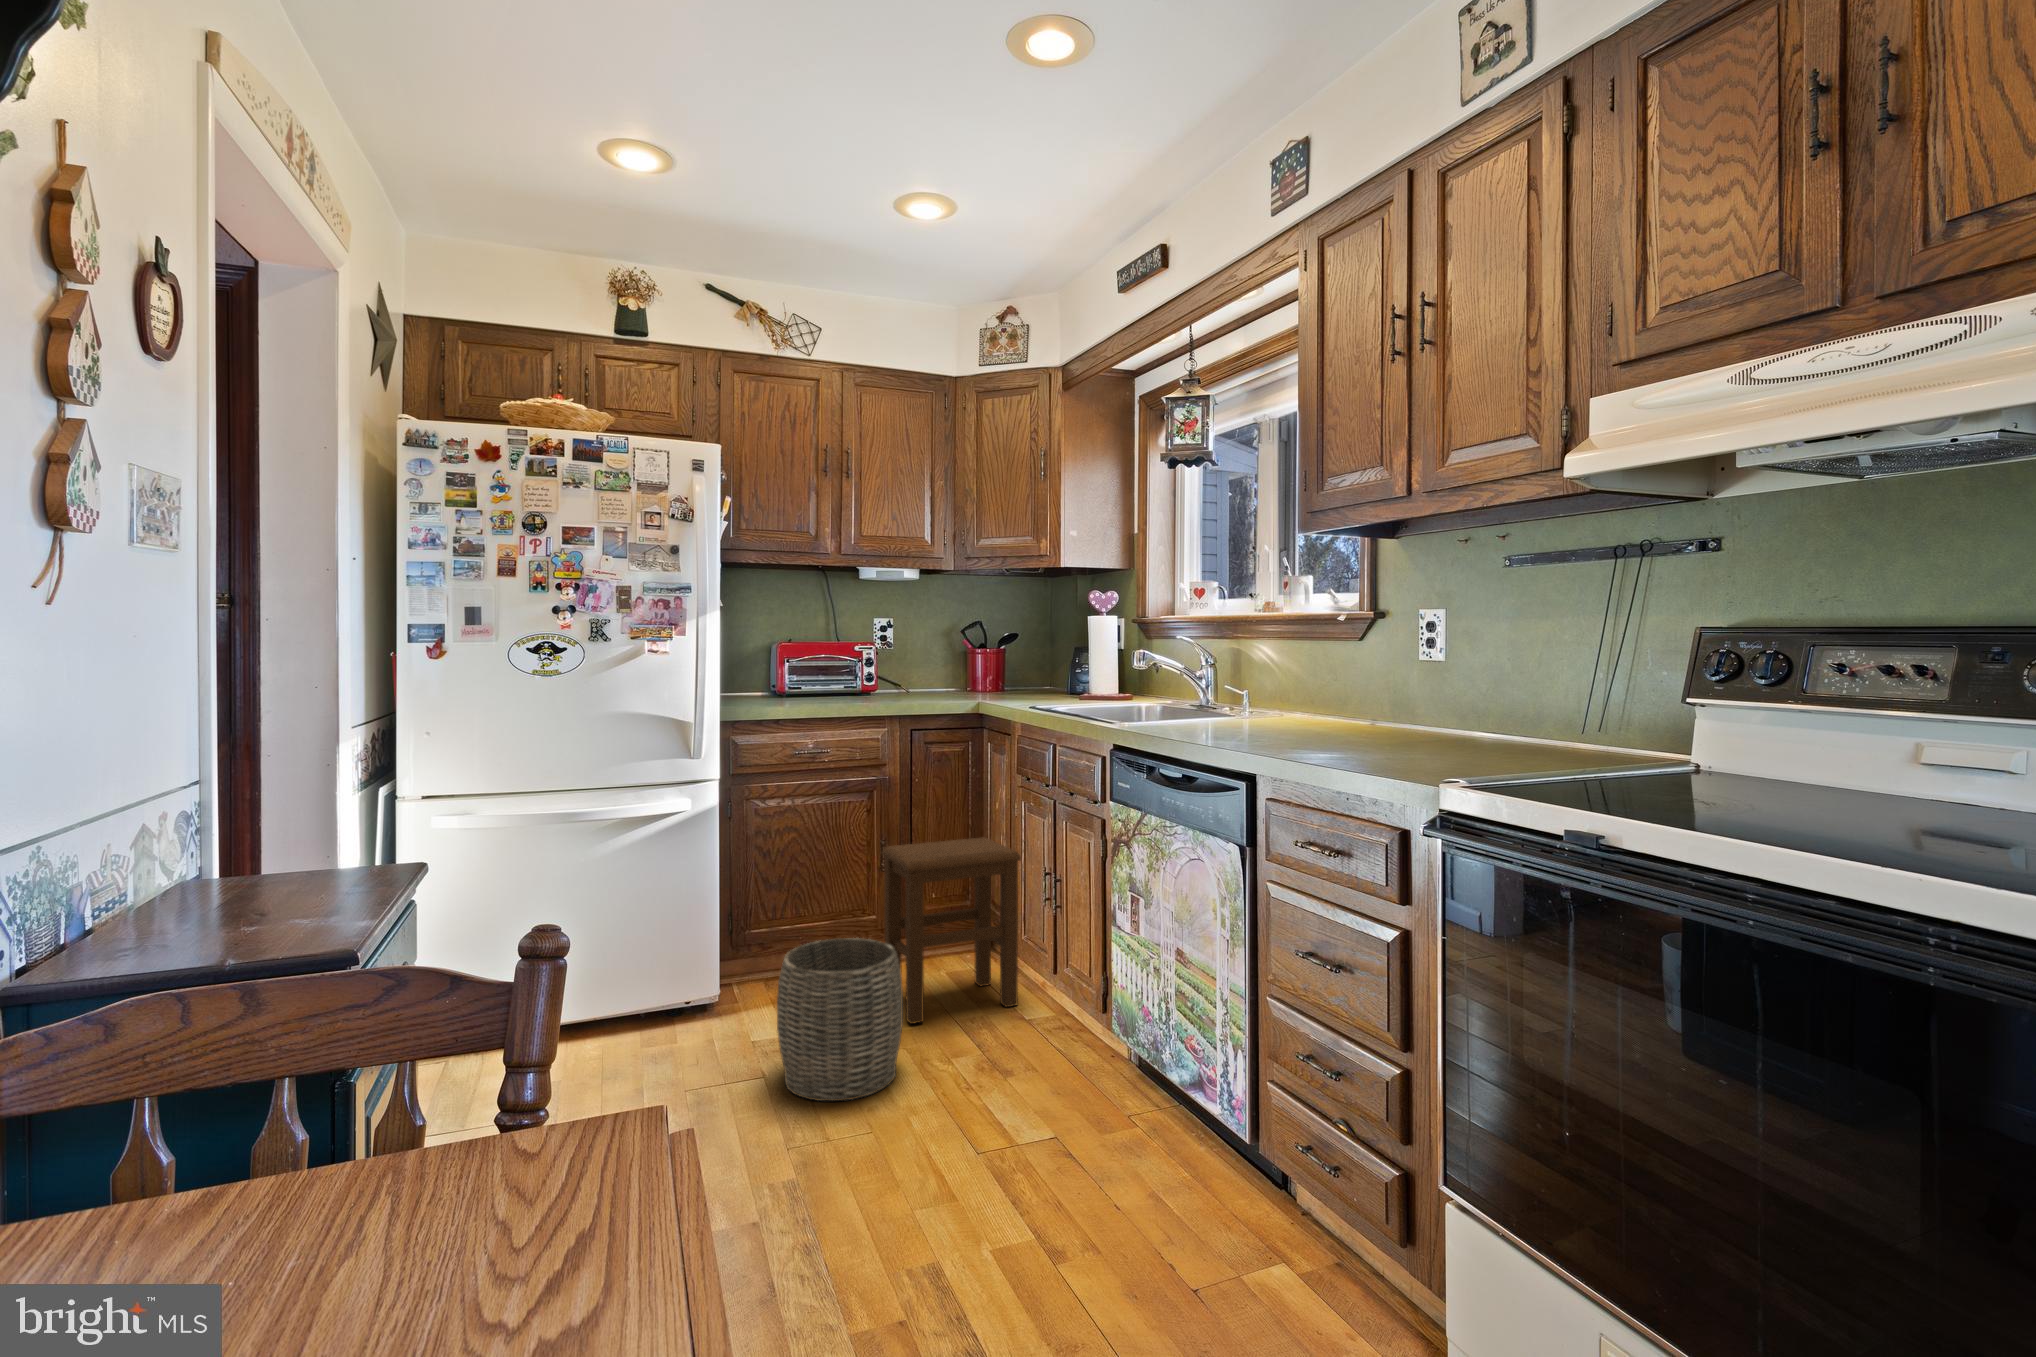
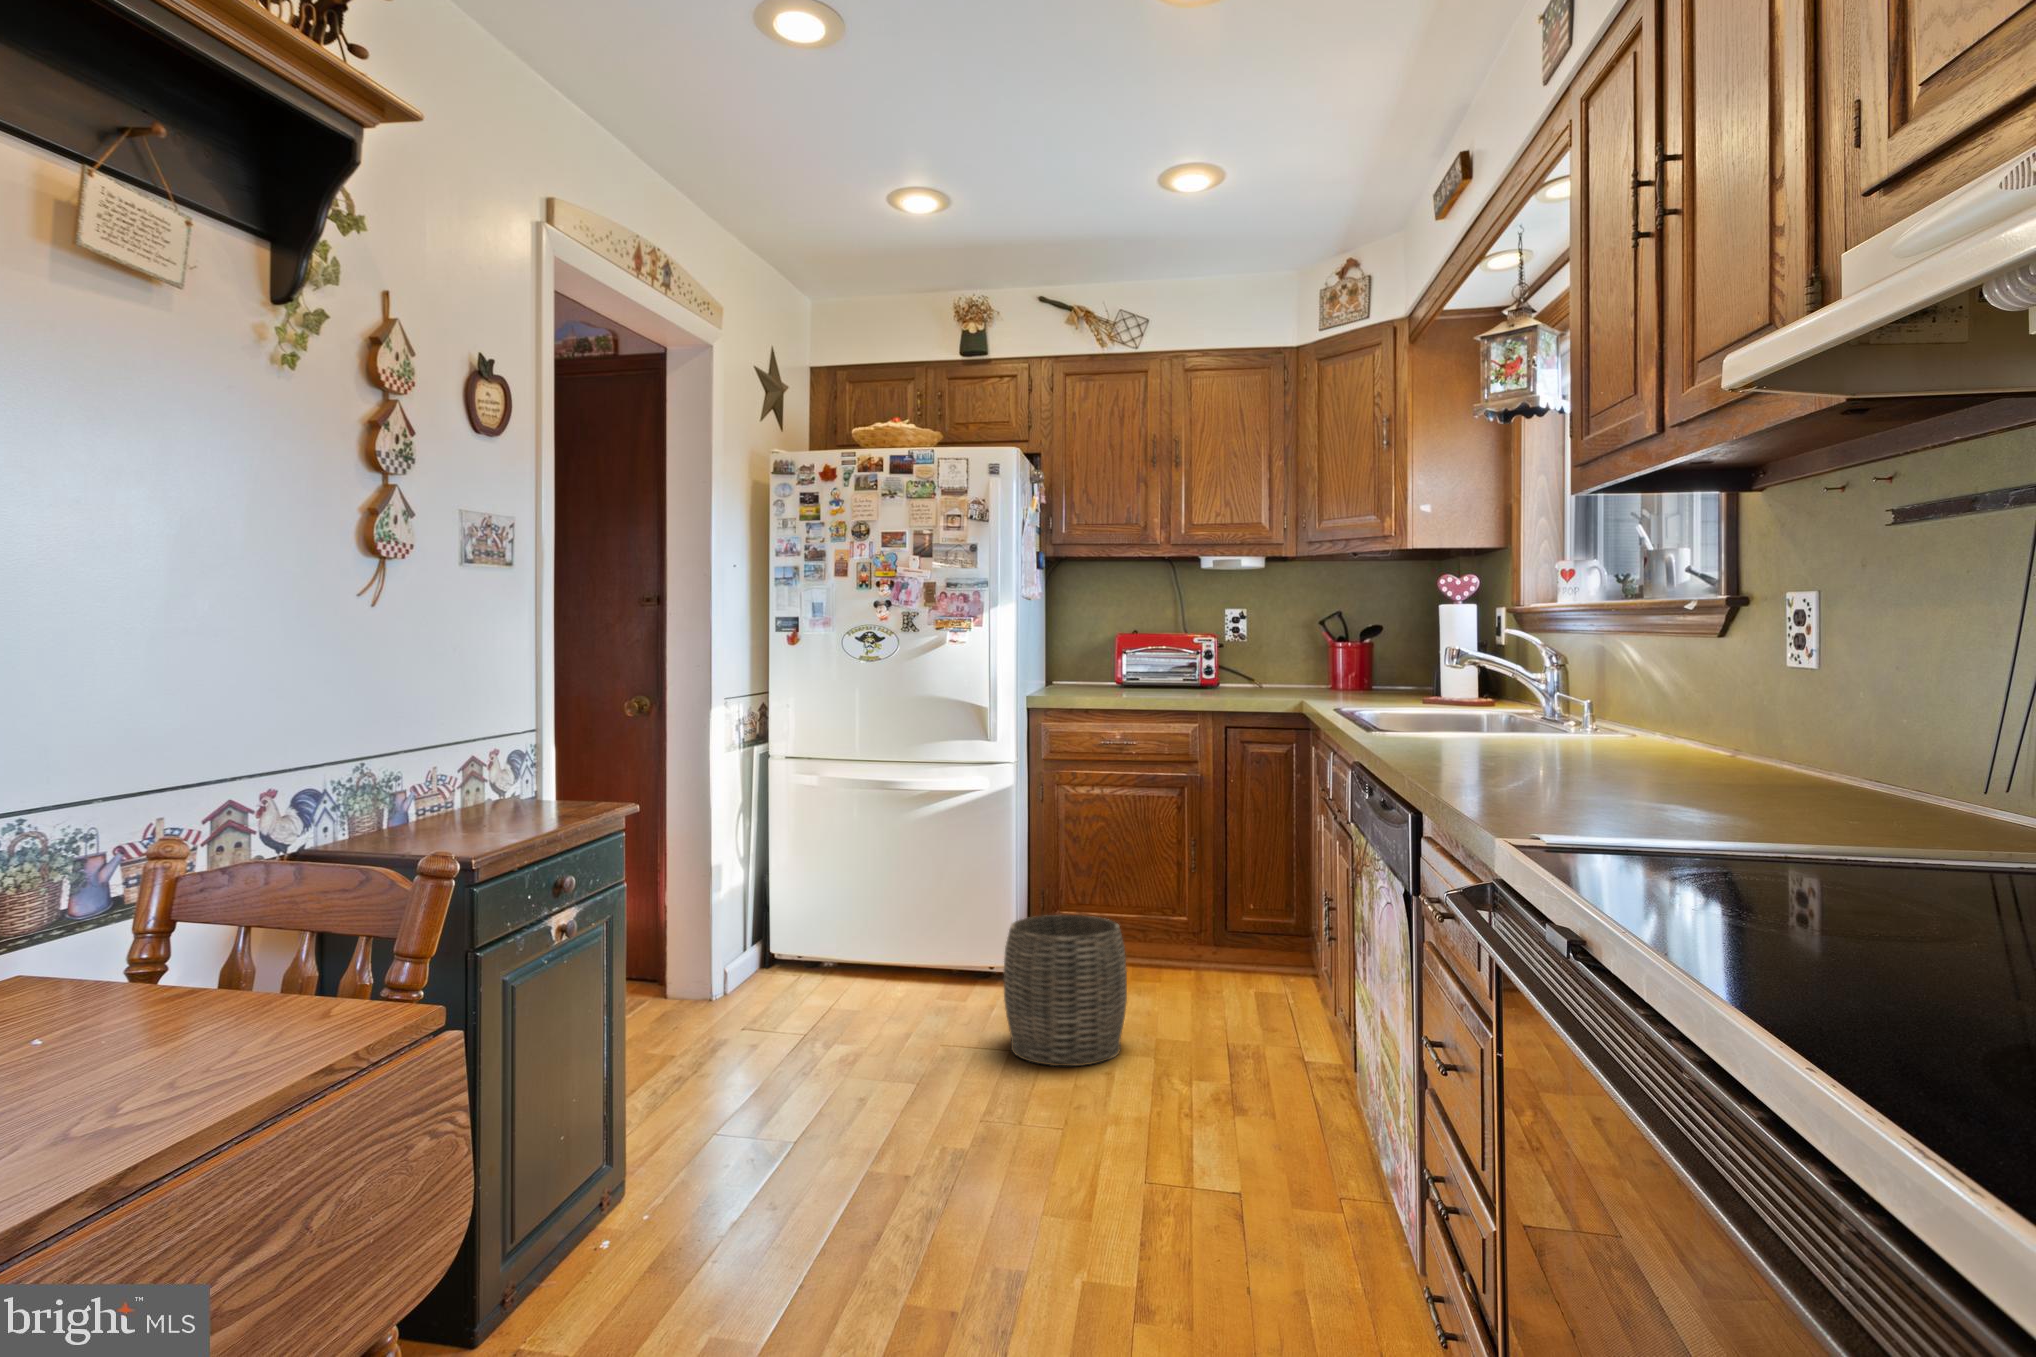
stool: present [882,837,1021,1024] -> none [1163,838,1297,1026]

